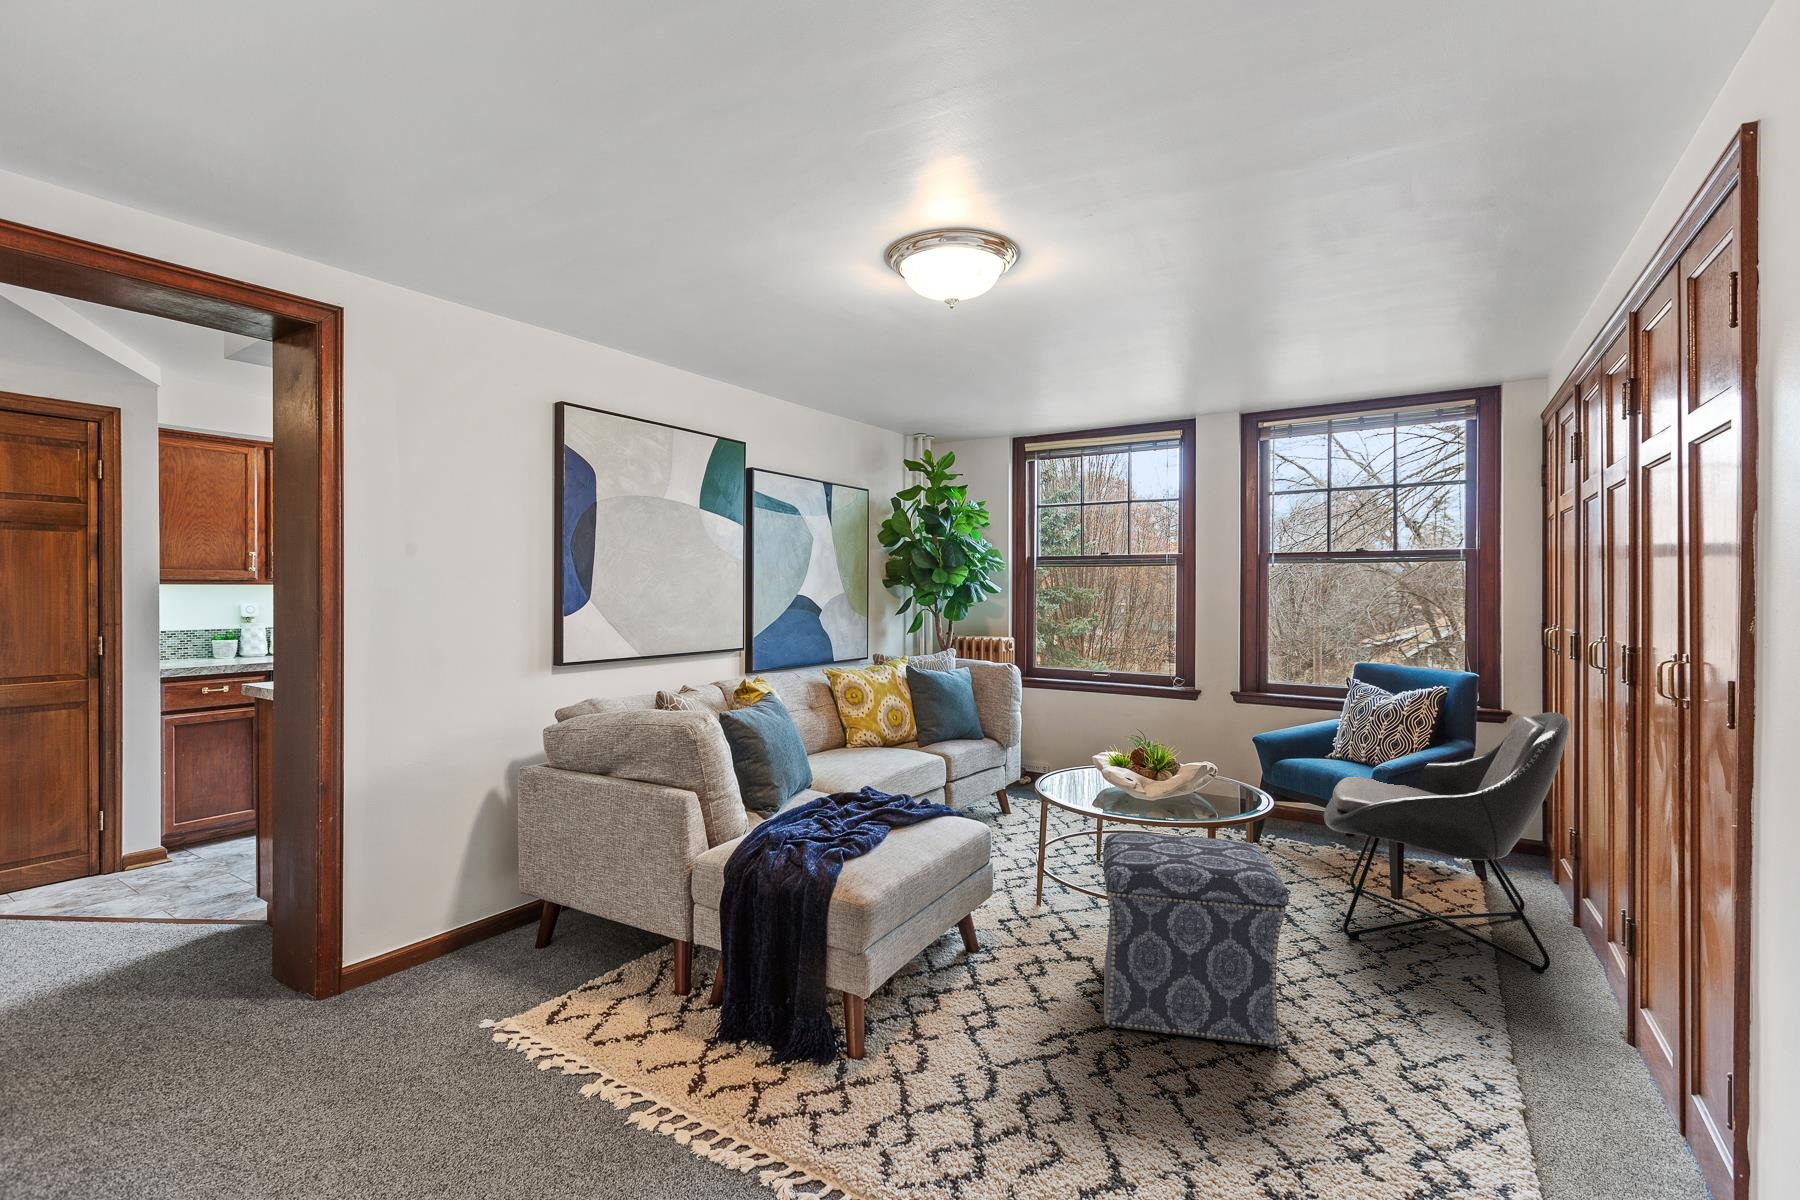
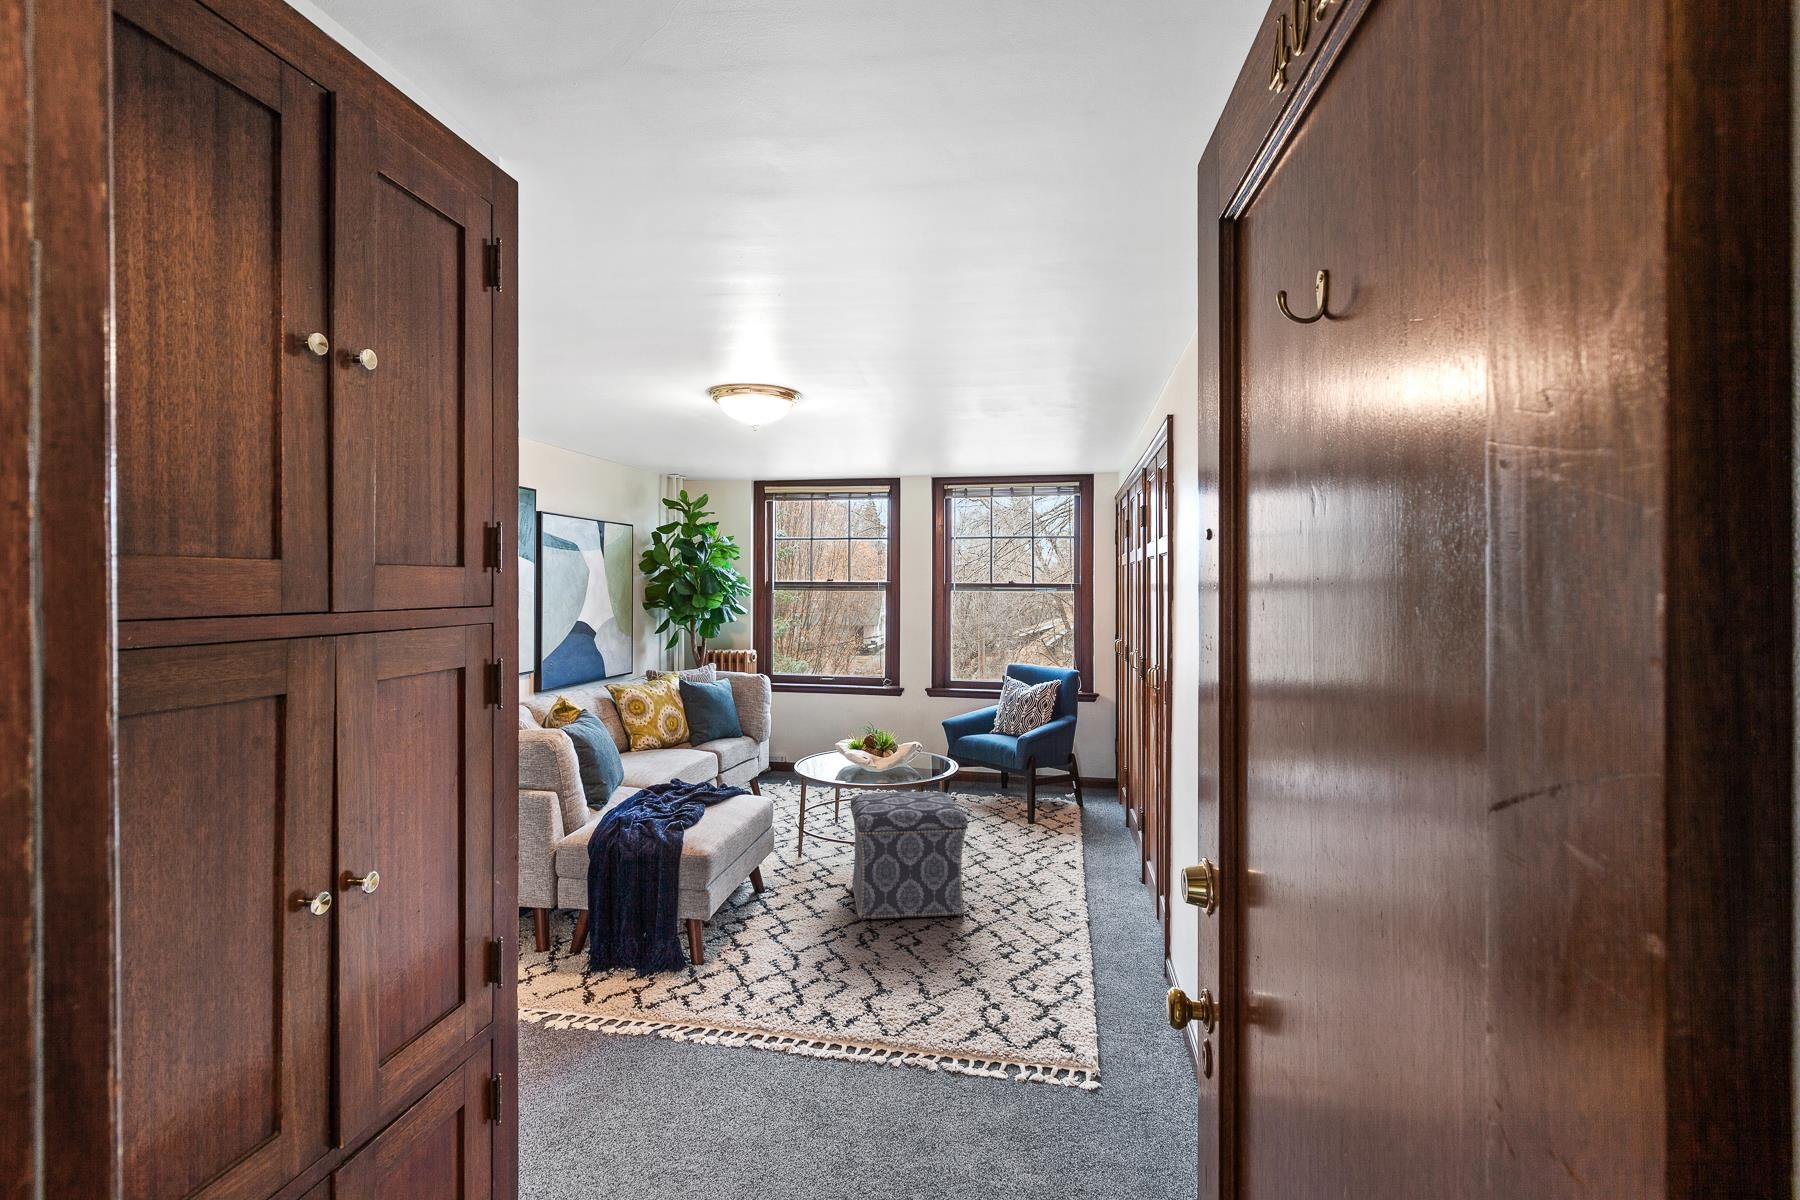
lounge chair: present [1324,712,1569,974] -> none [987,693,1125,856]

